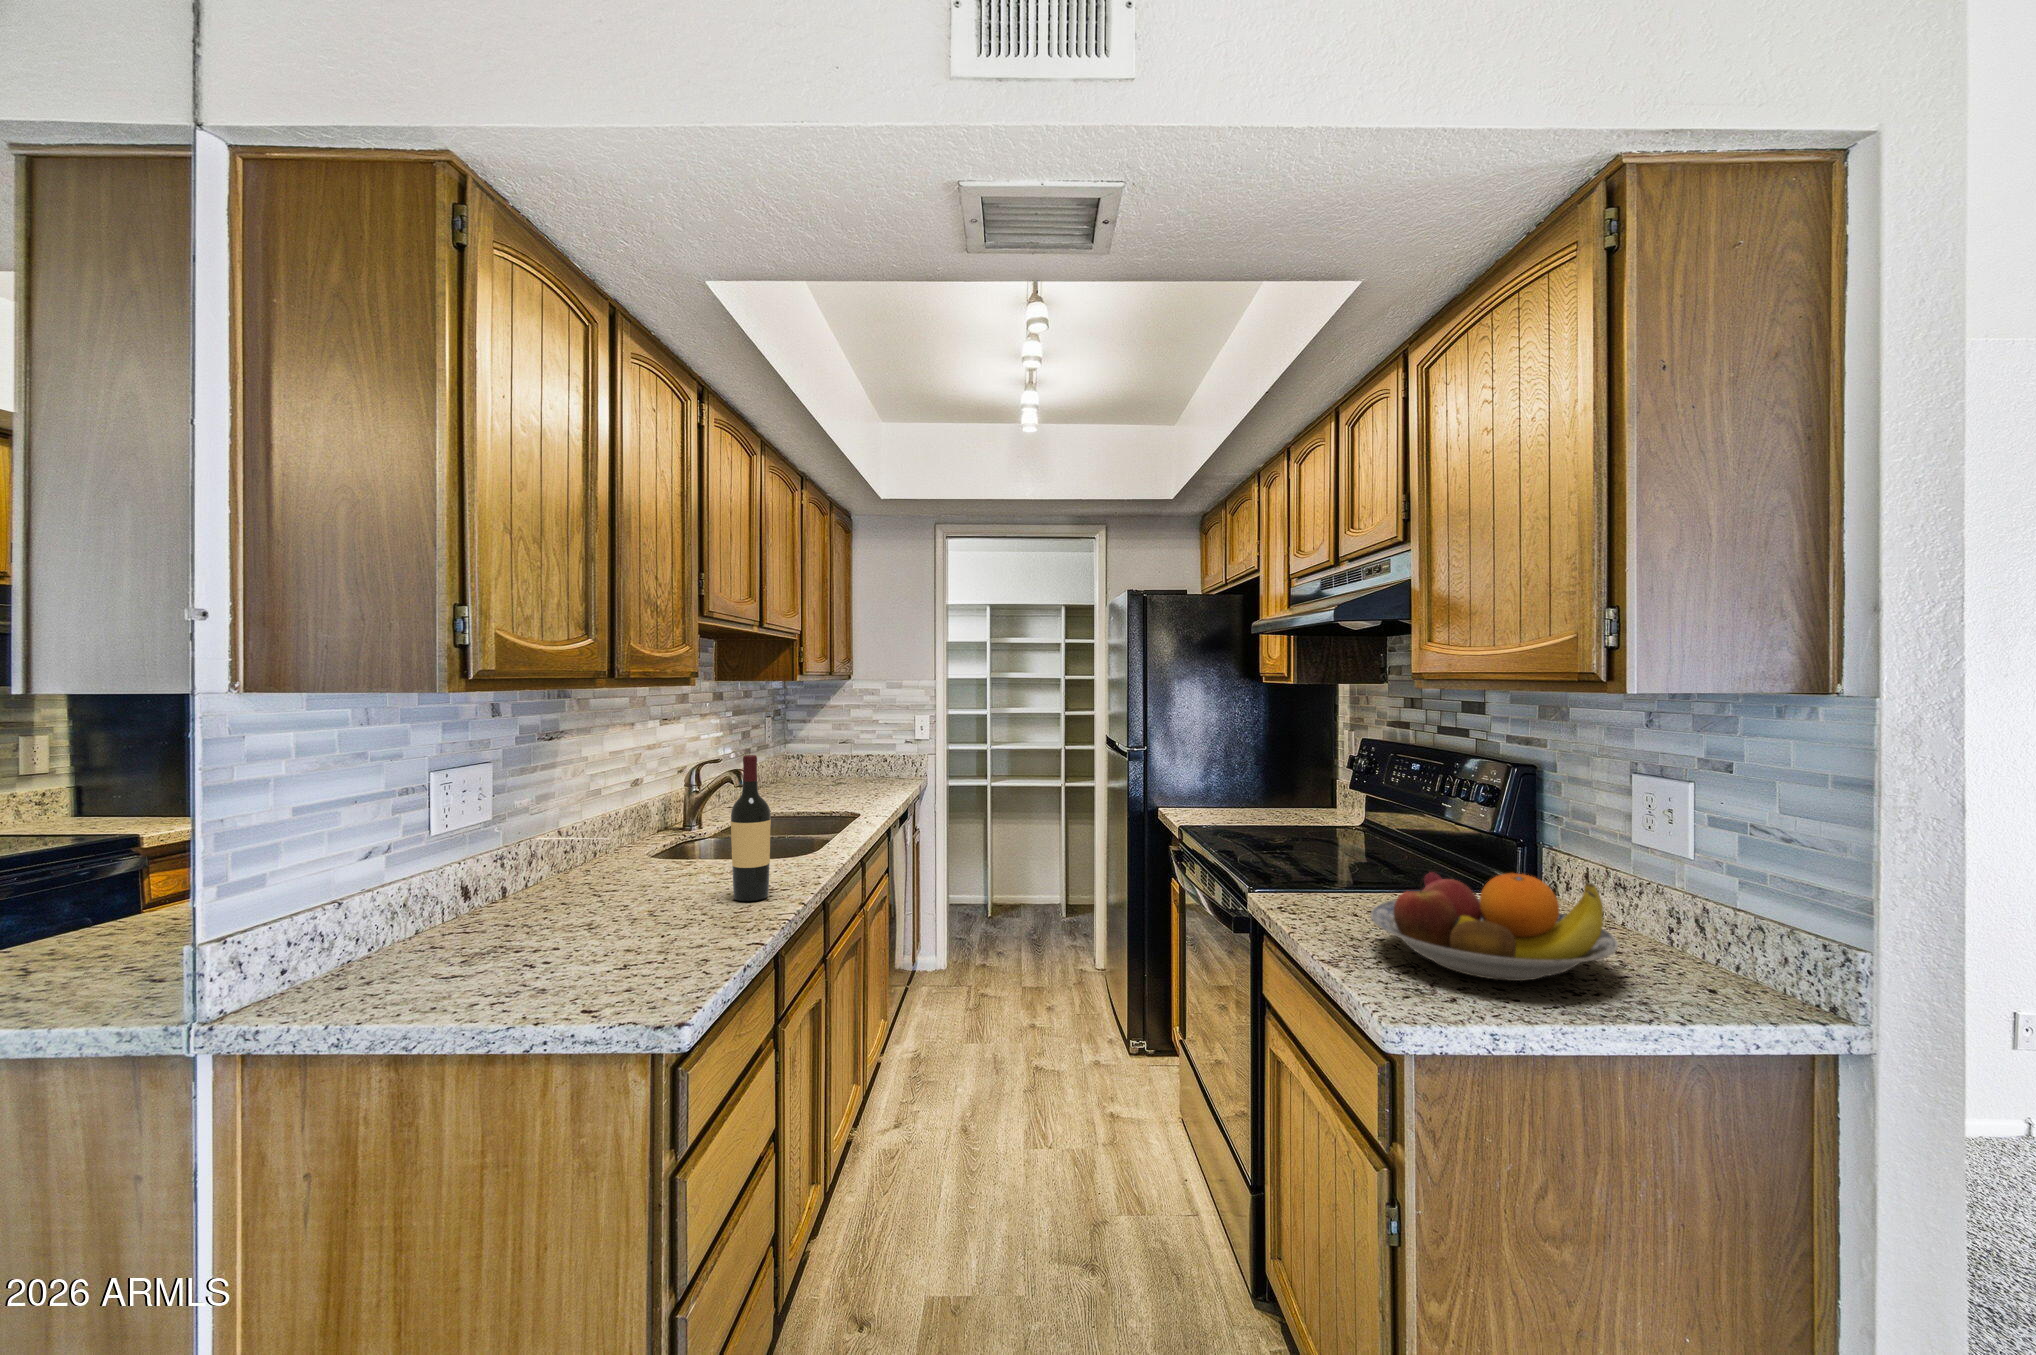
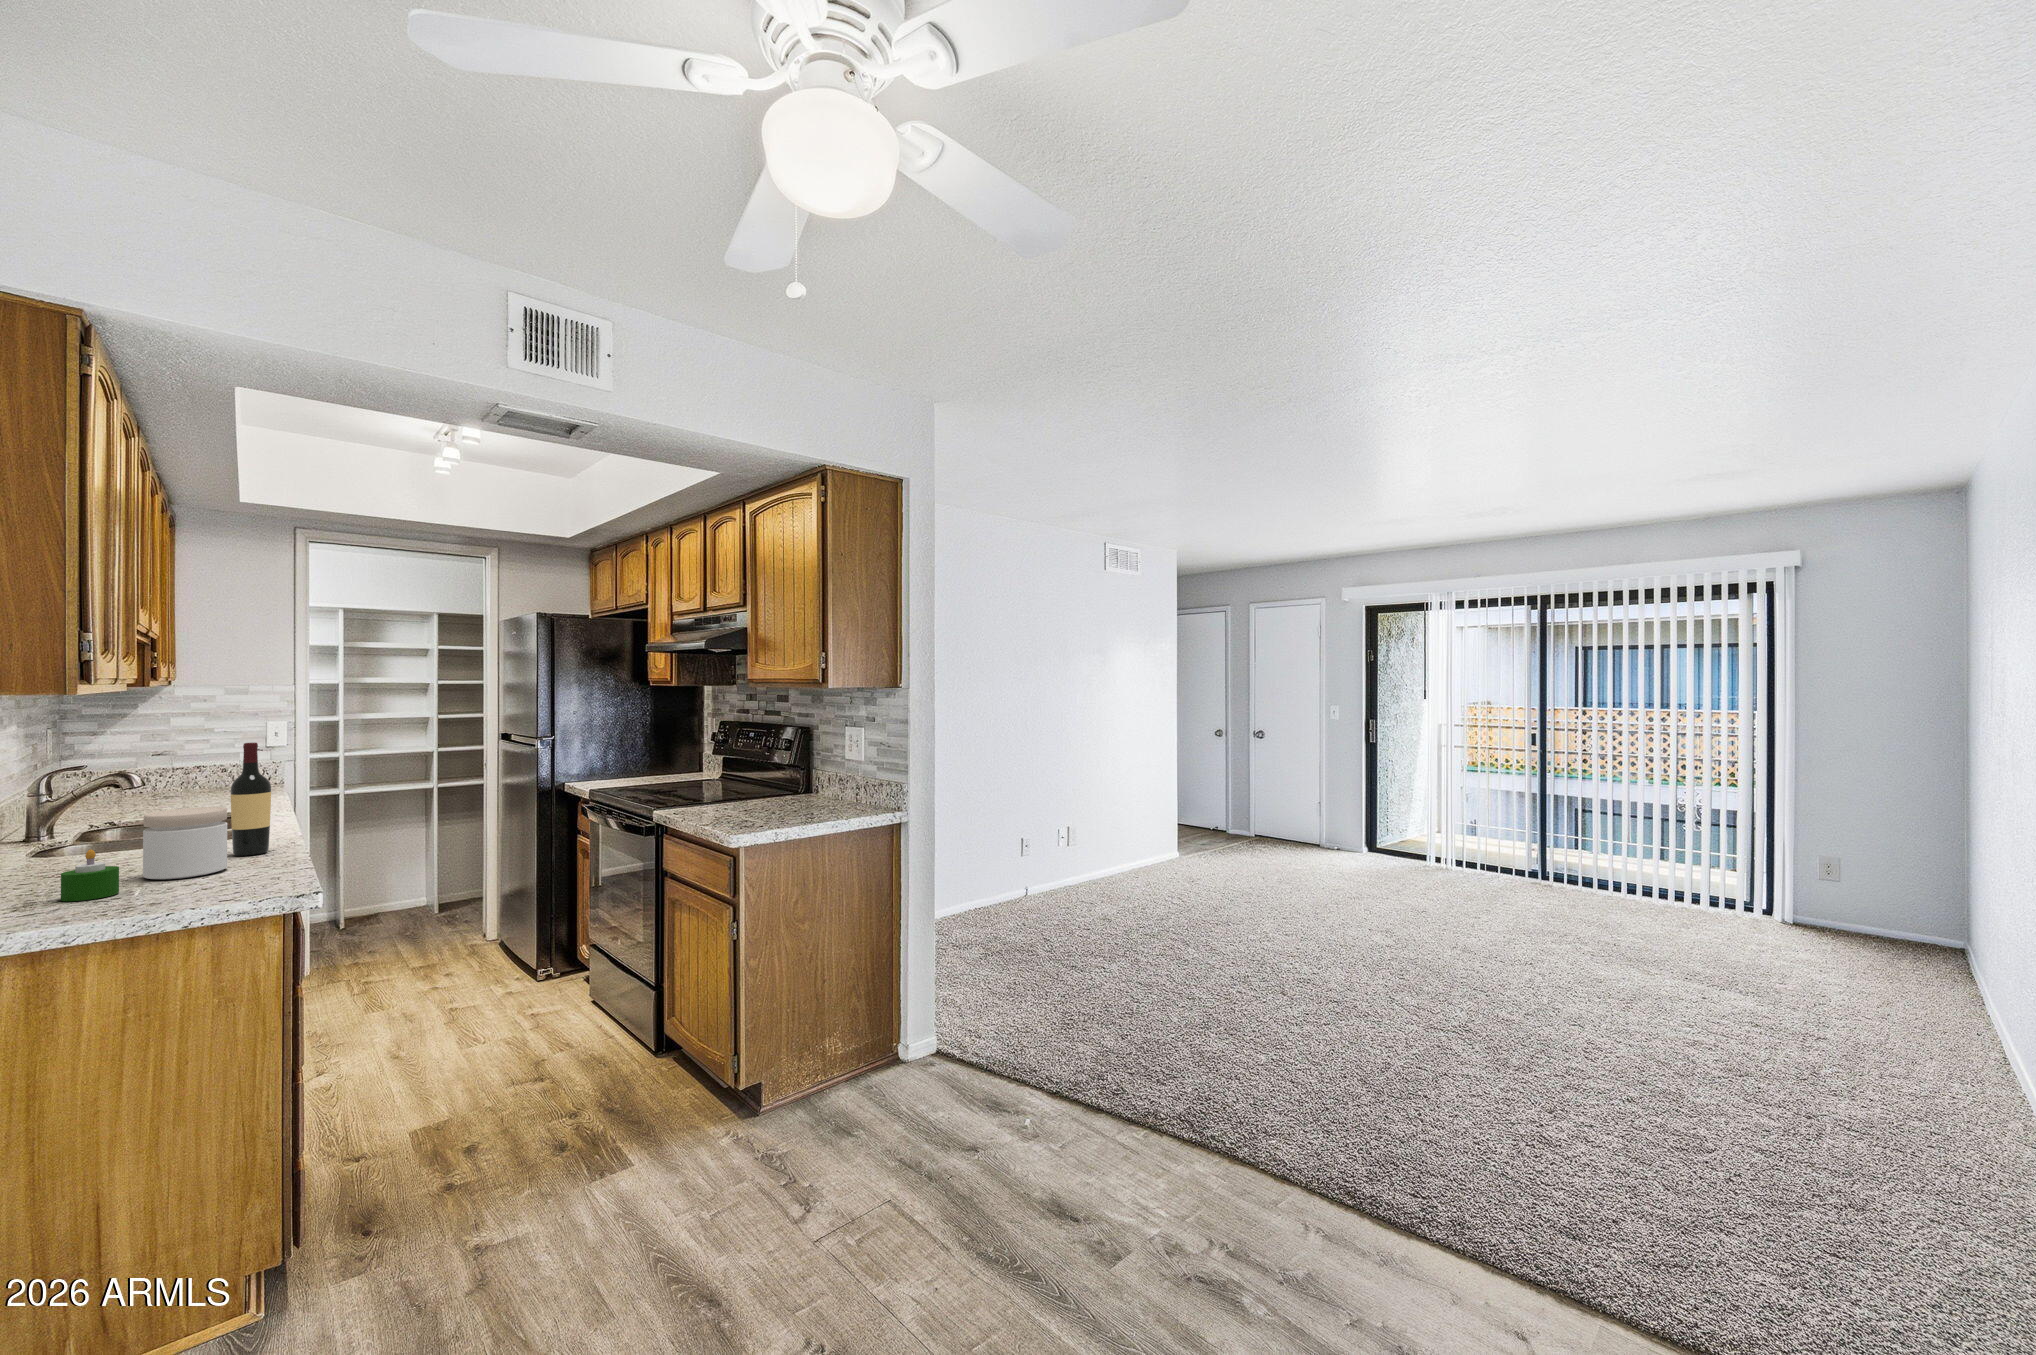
jar: none [610,840,694,937] -> present [143,807,227,880]
fruit bowl: present [1371,872,1618,981] -> none [727,772,834,820]
candle: none [500,895,557,964] -> present [61,850,119,901]

